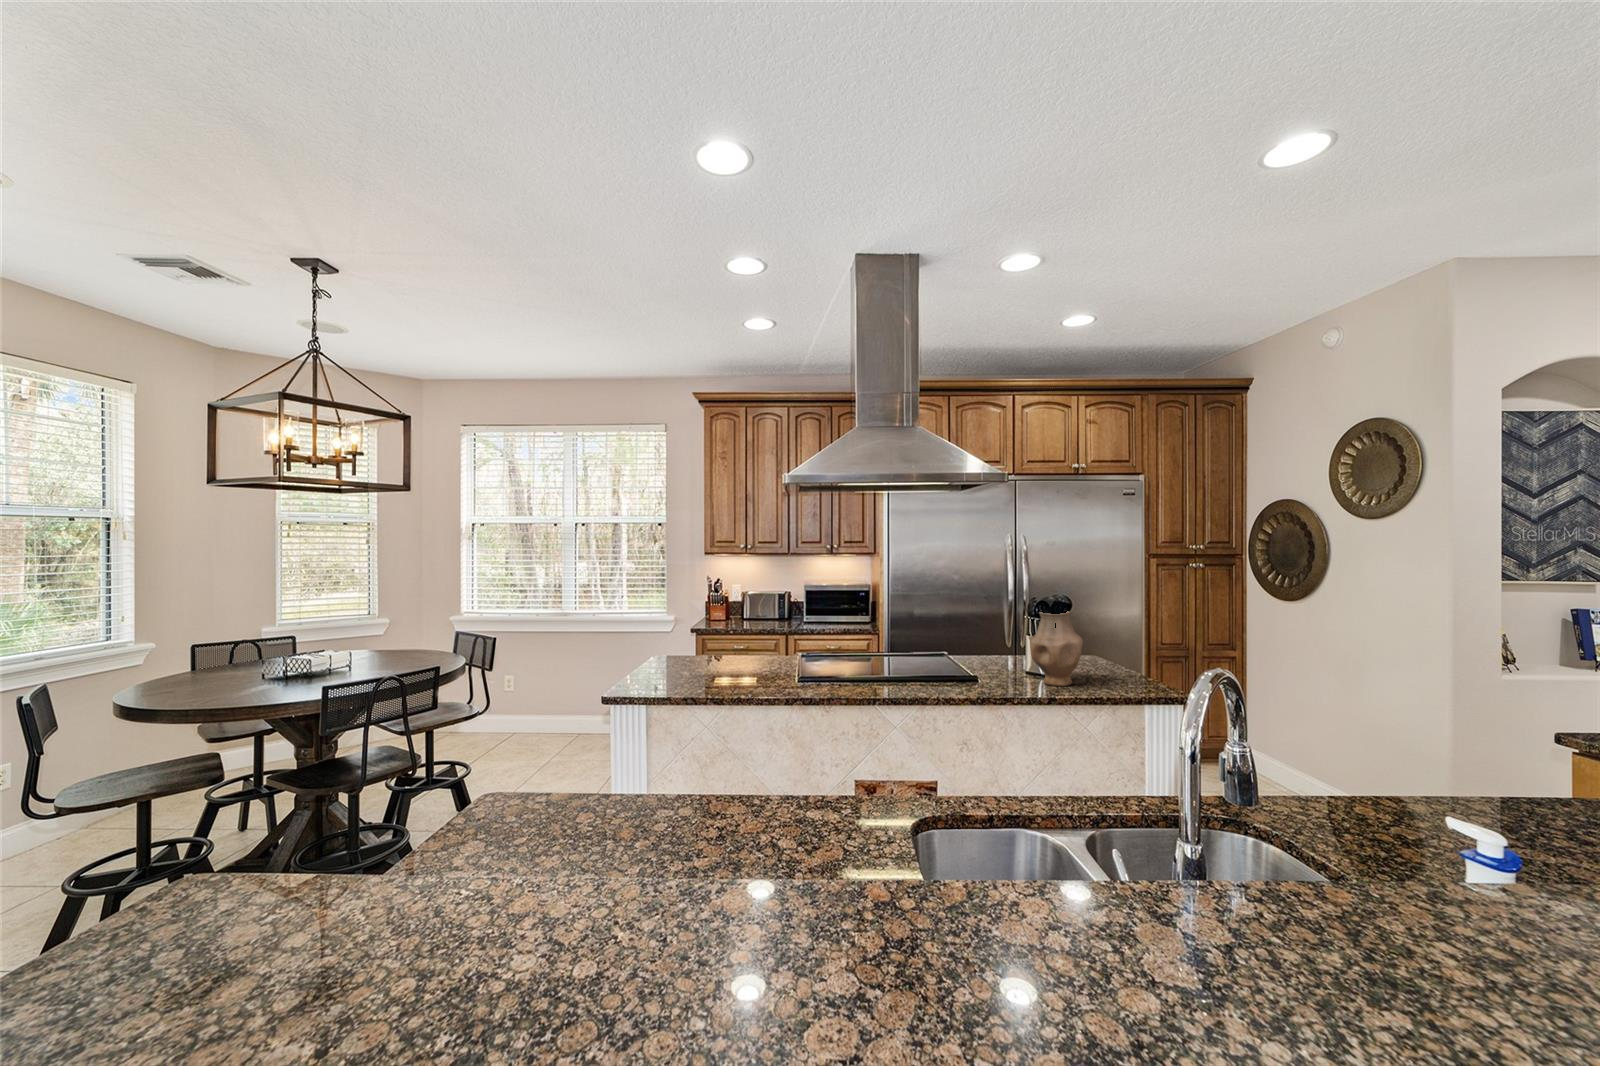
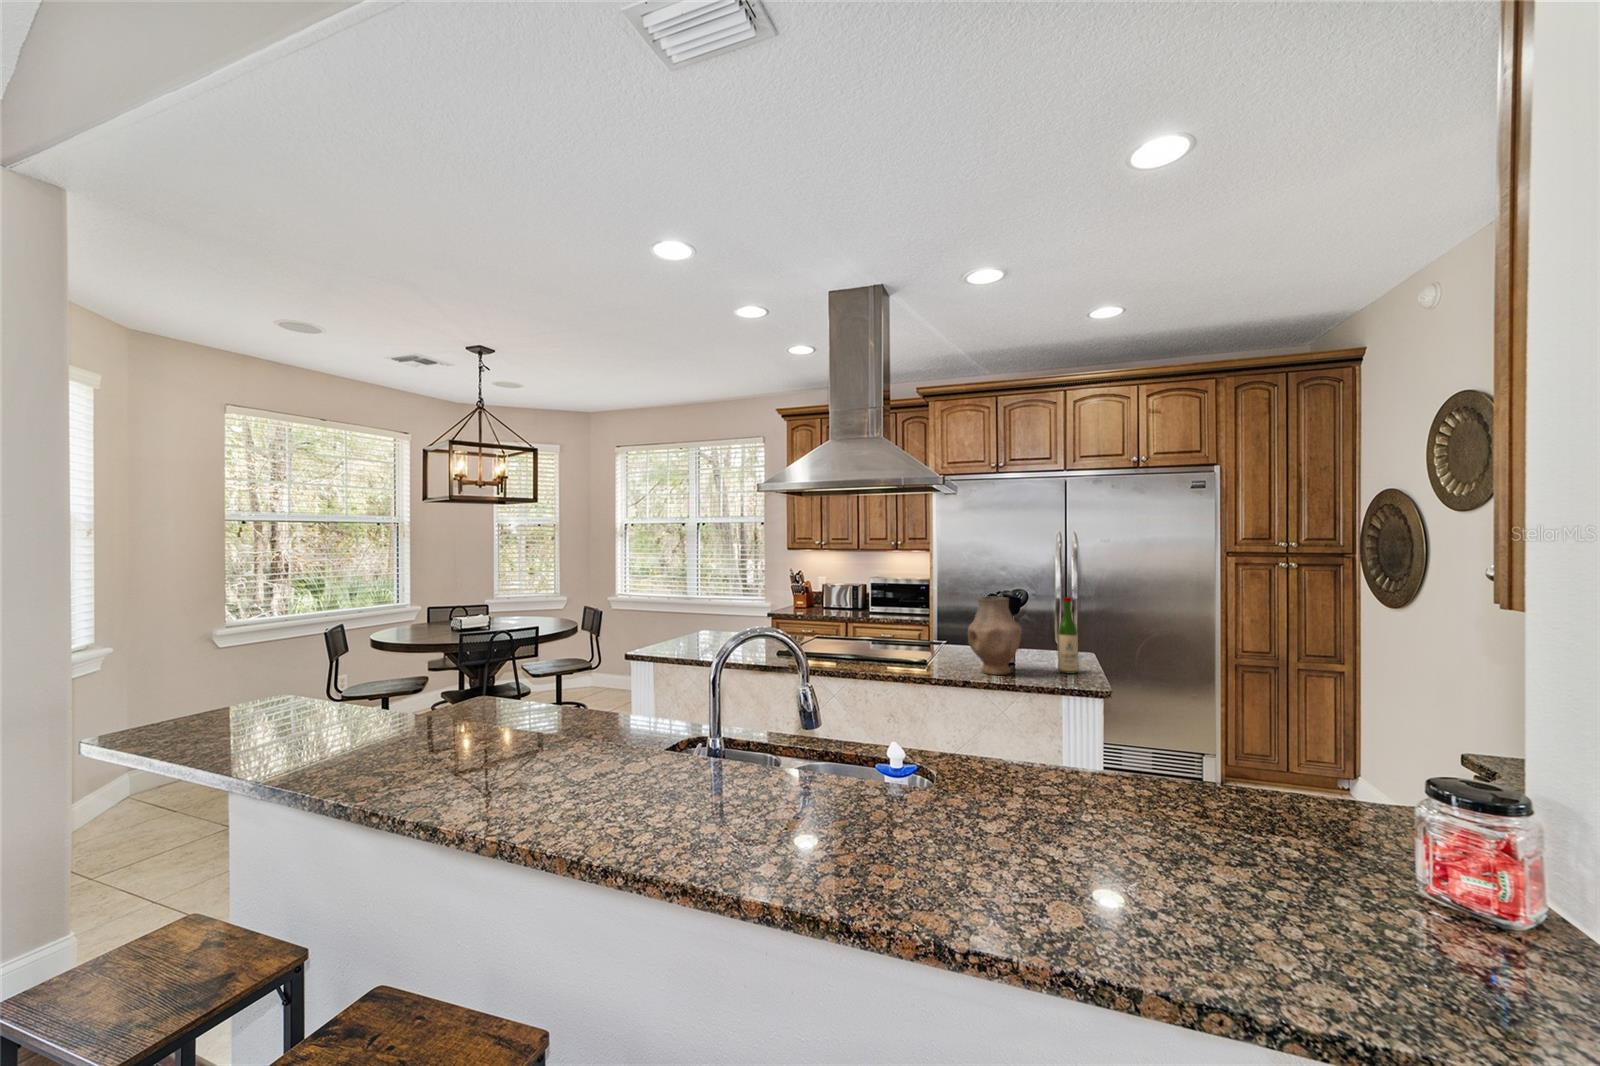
wine bottle: none [1103,607,1123,679] -> present [1058,597,1078,674]

